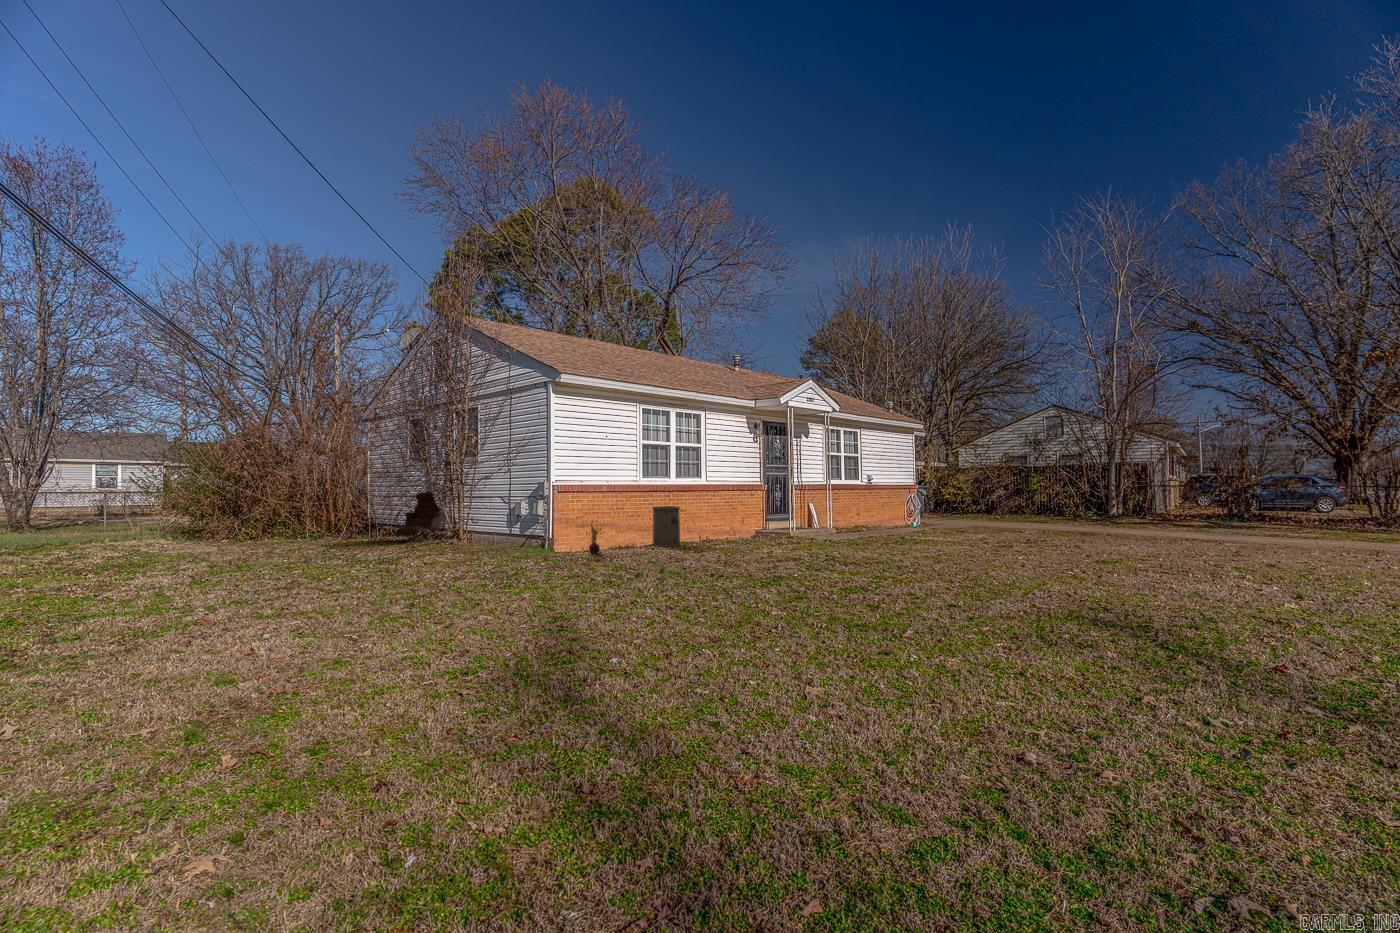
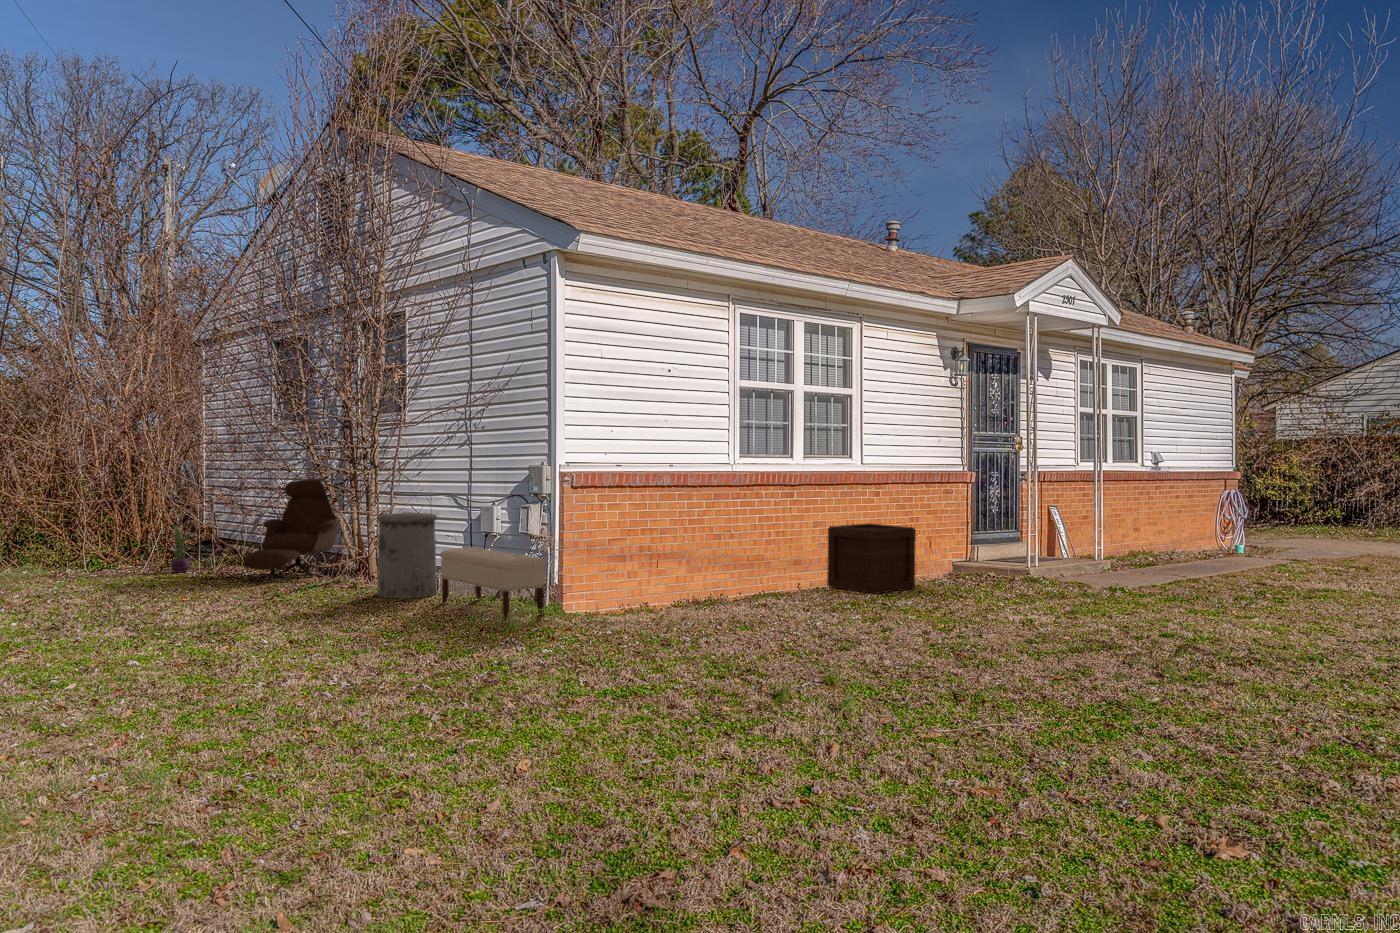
trash can: present [653,506,680,547] -> present [377,512,437,598]
wooden crate: none [687,510,730,544] -> present [827,523,916,594]
bench: none [495,522,546,554] -> present [440,547,545,618]
decorative plant: present [589,524,600,553] -> present [161,524,190,573]

